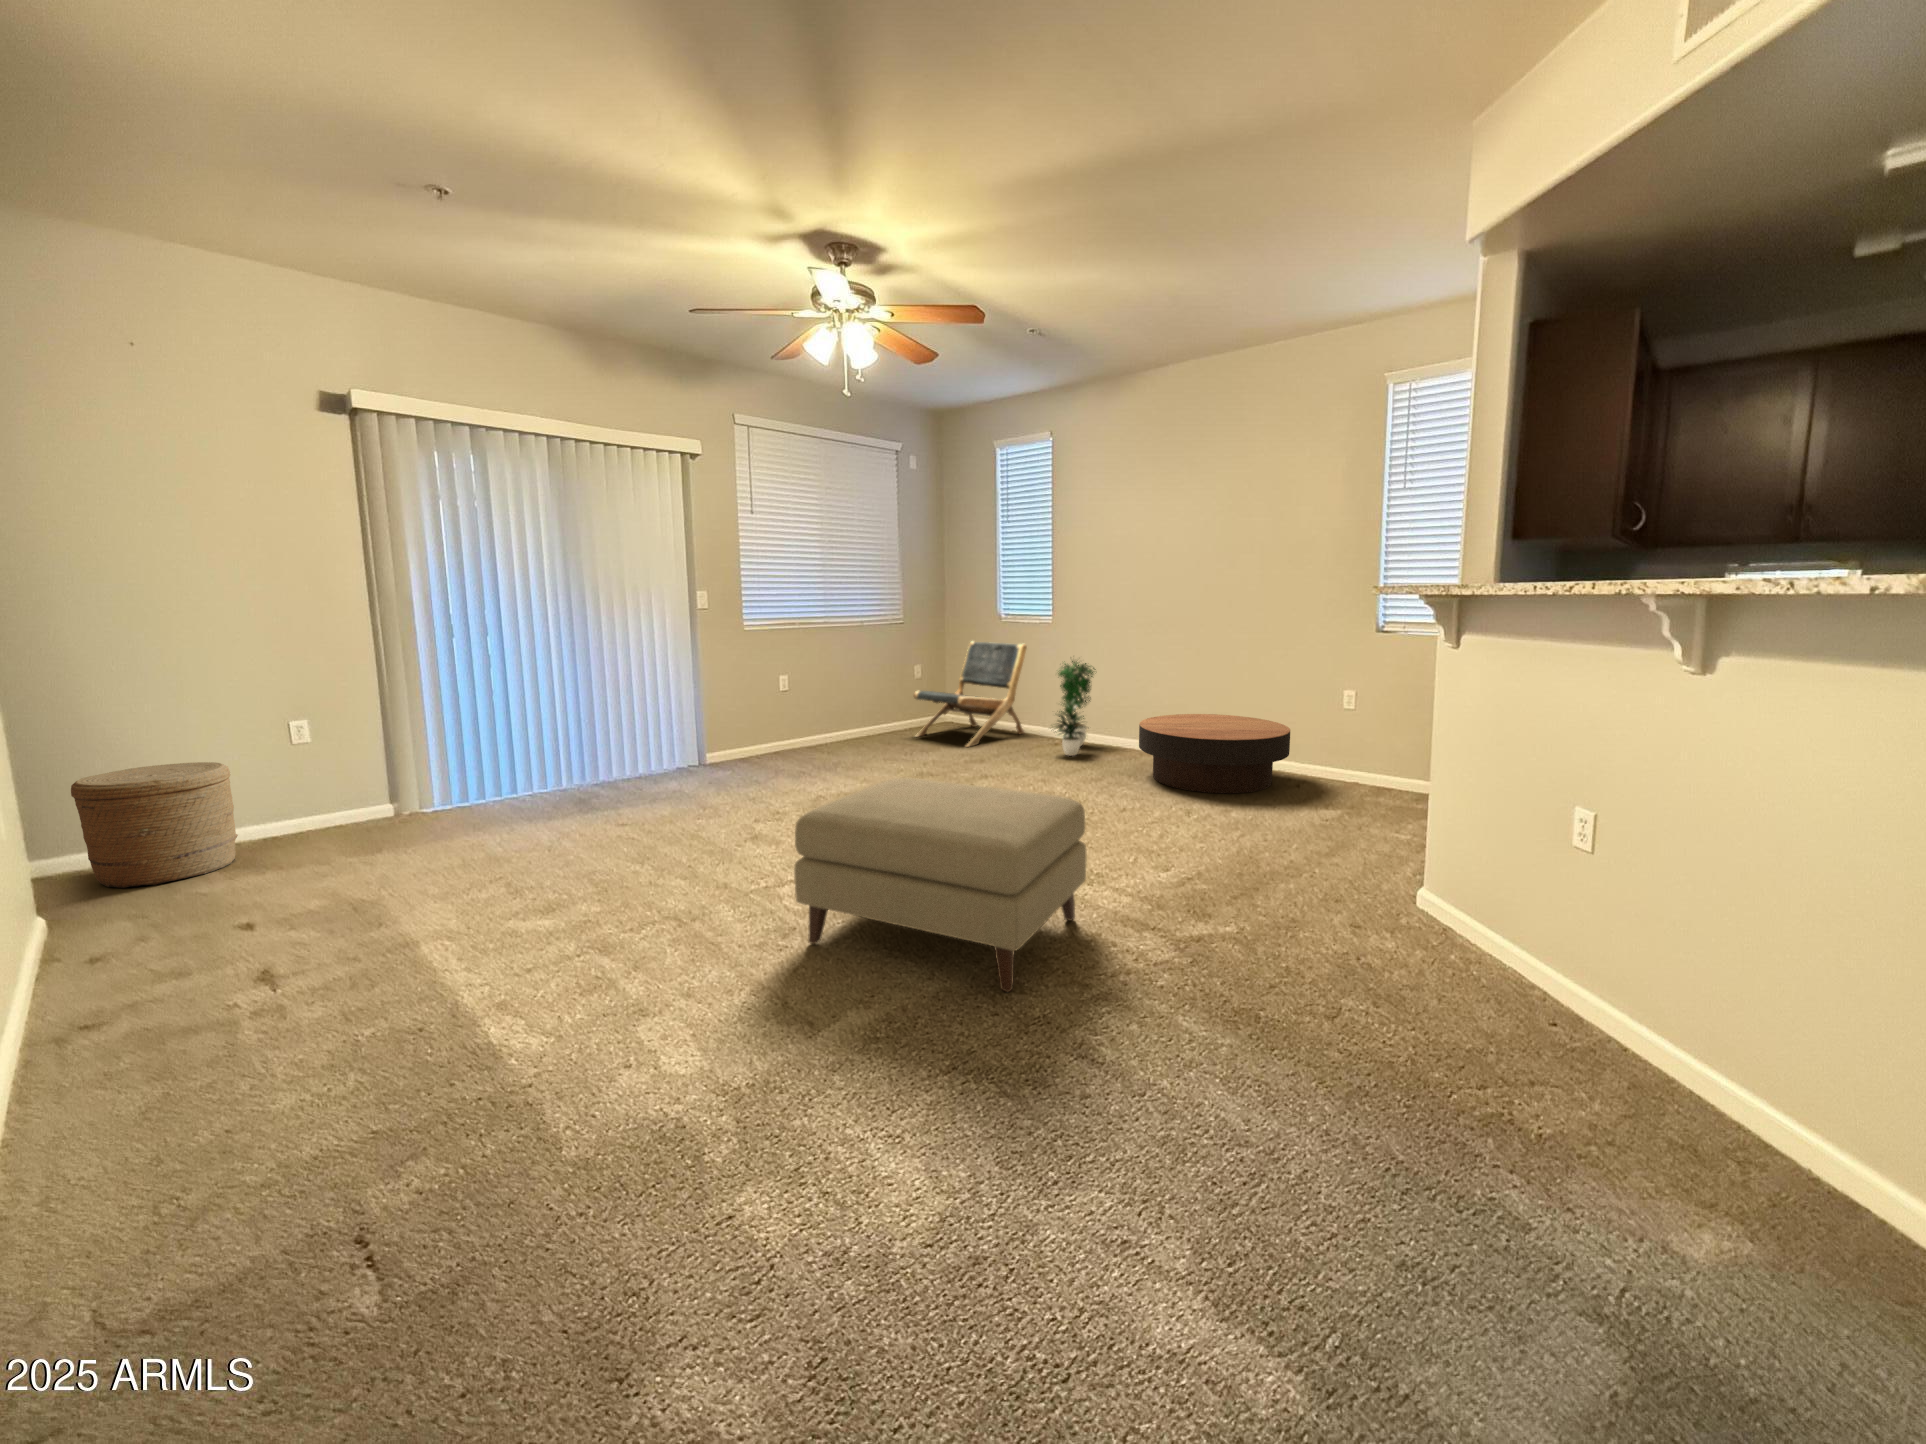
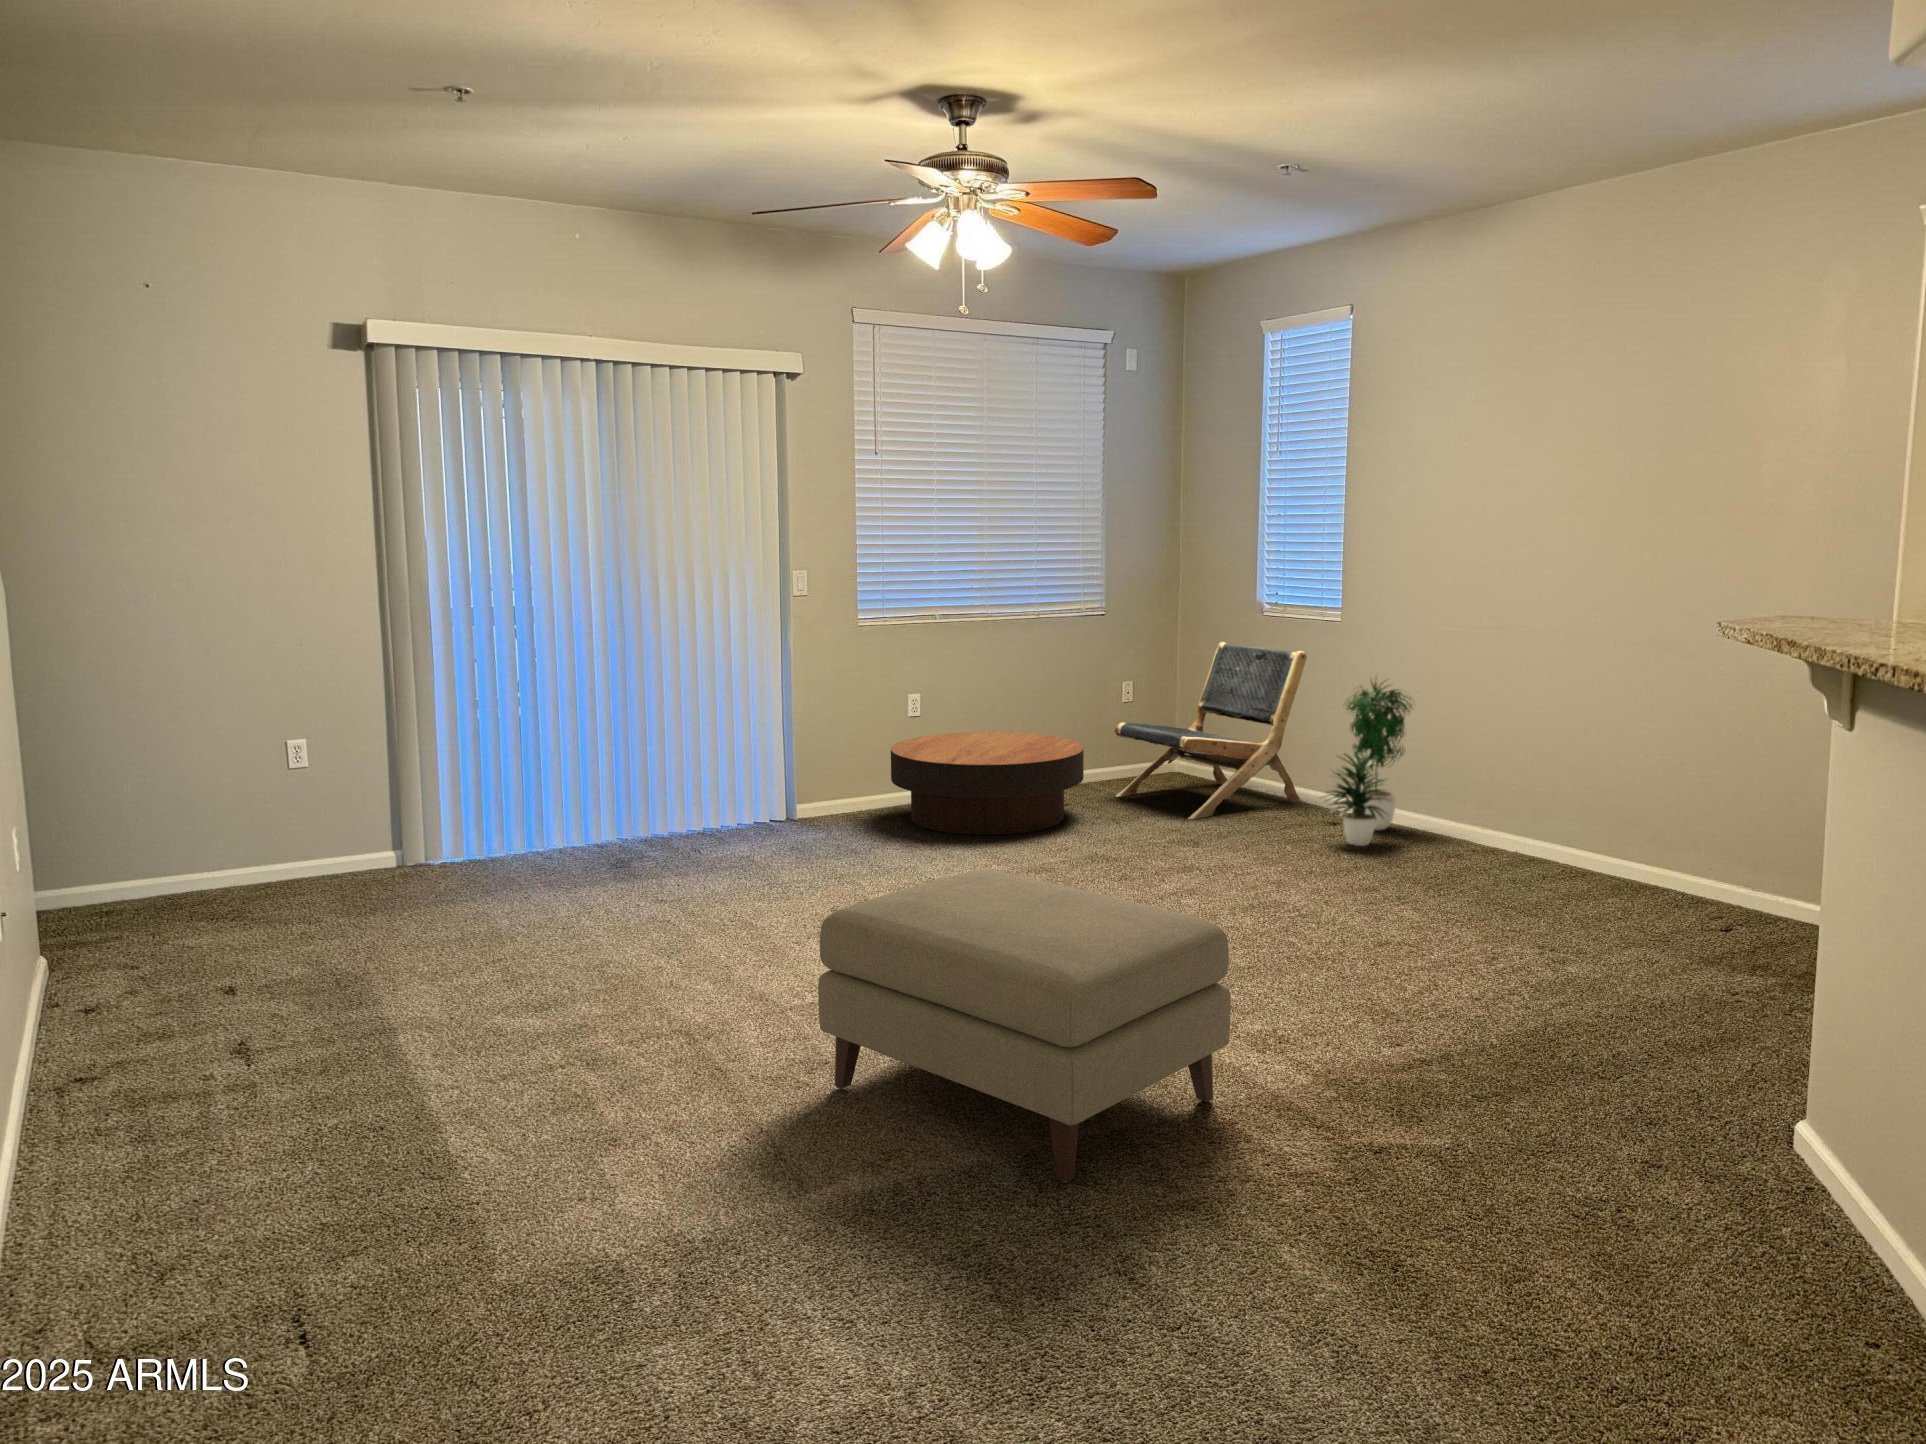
coffee table: present [1139,714,1290,793] -> present [891,732,1084,835]
woven basket: present [71,762,238,888] -> none [78,788,231,933]

